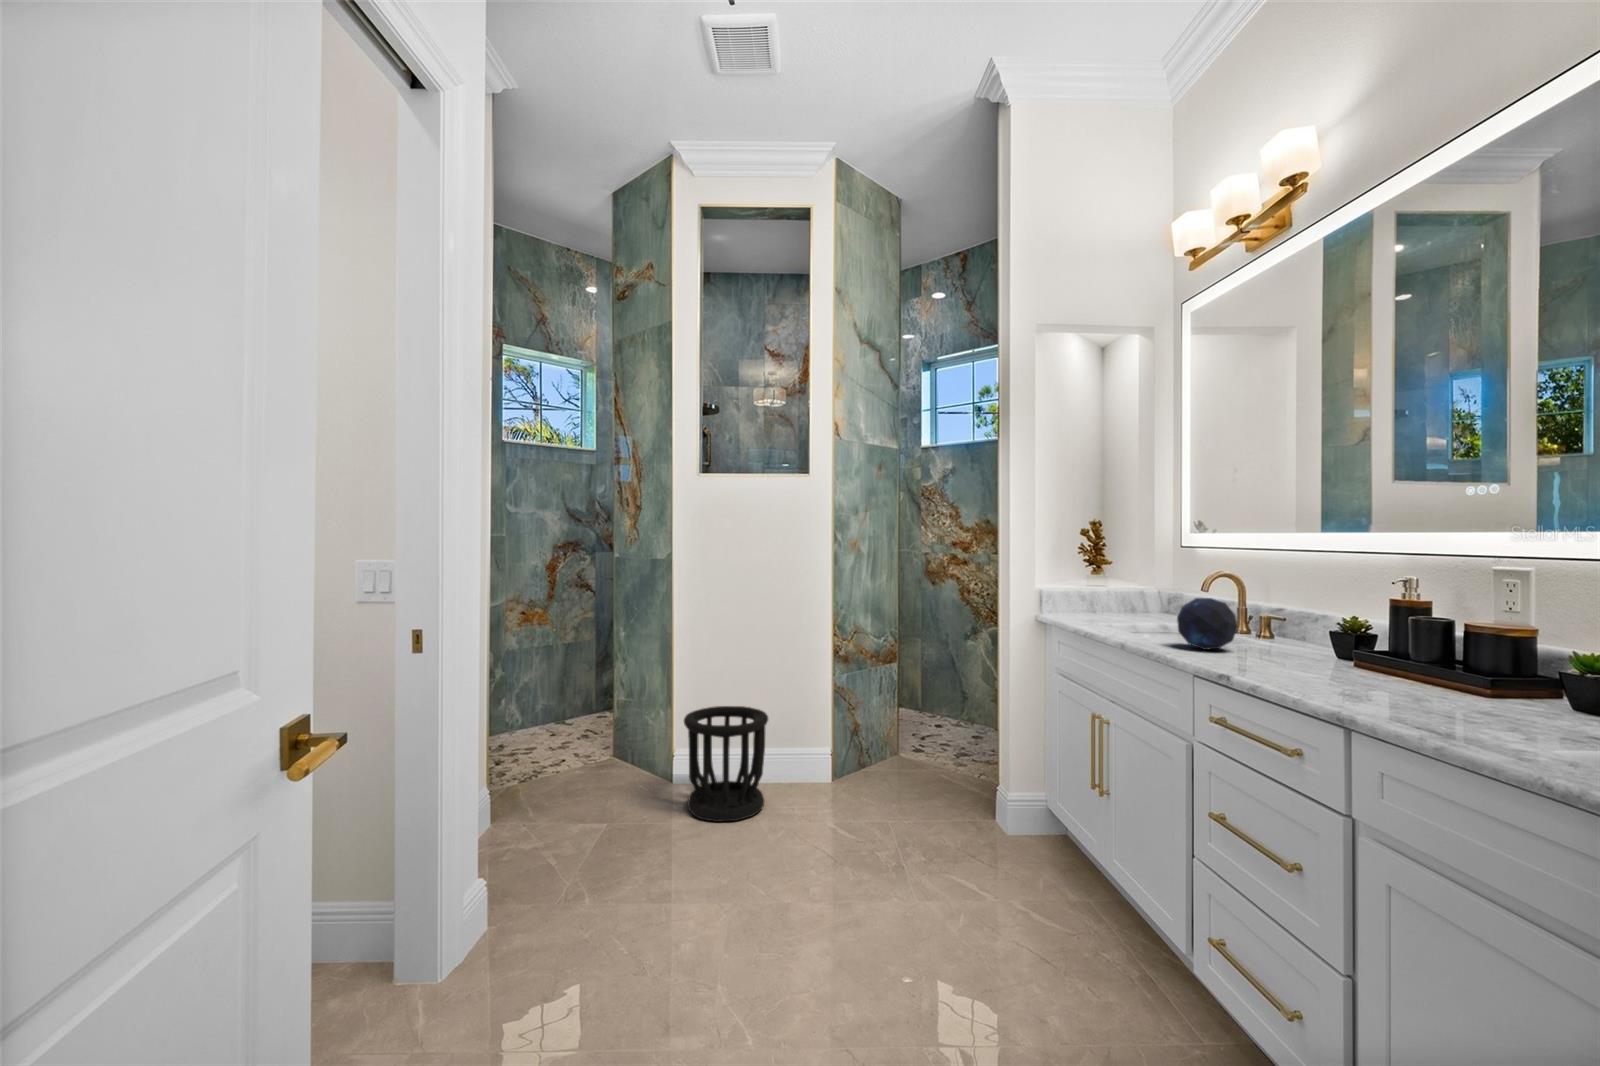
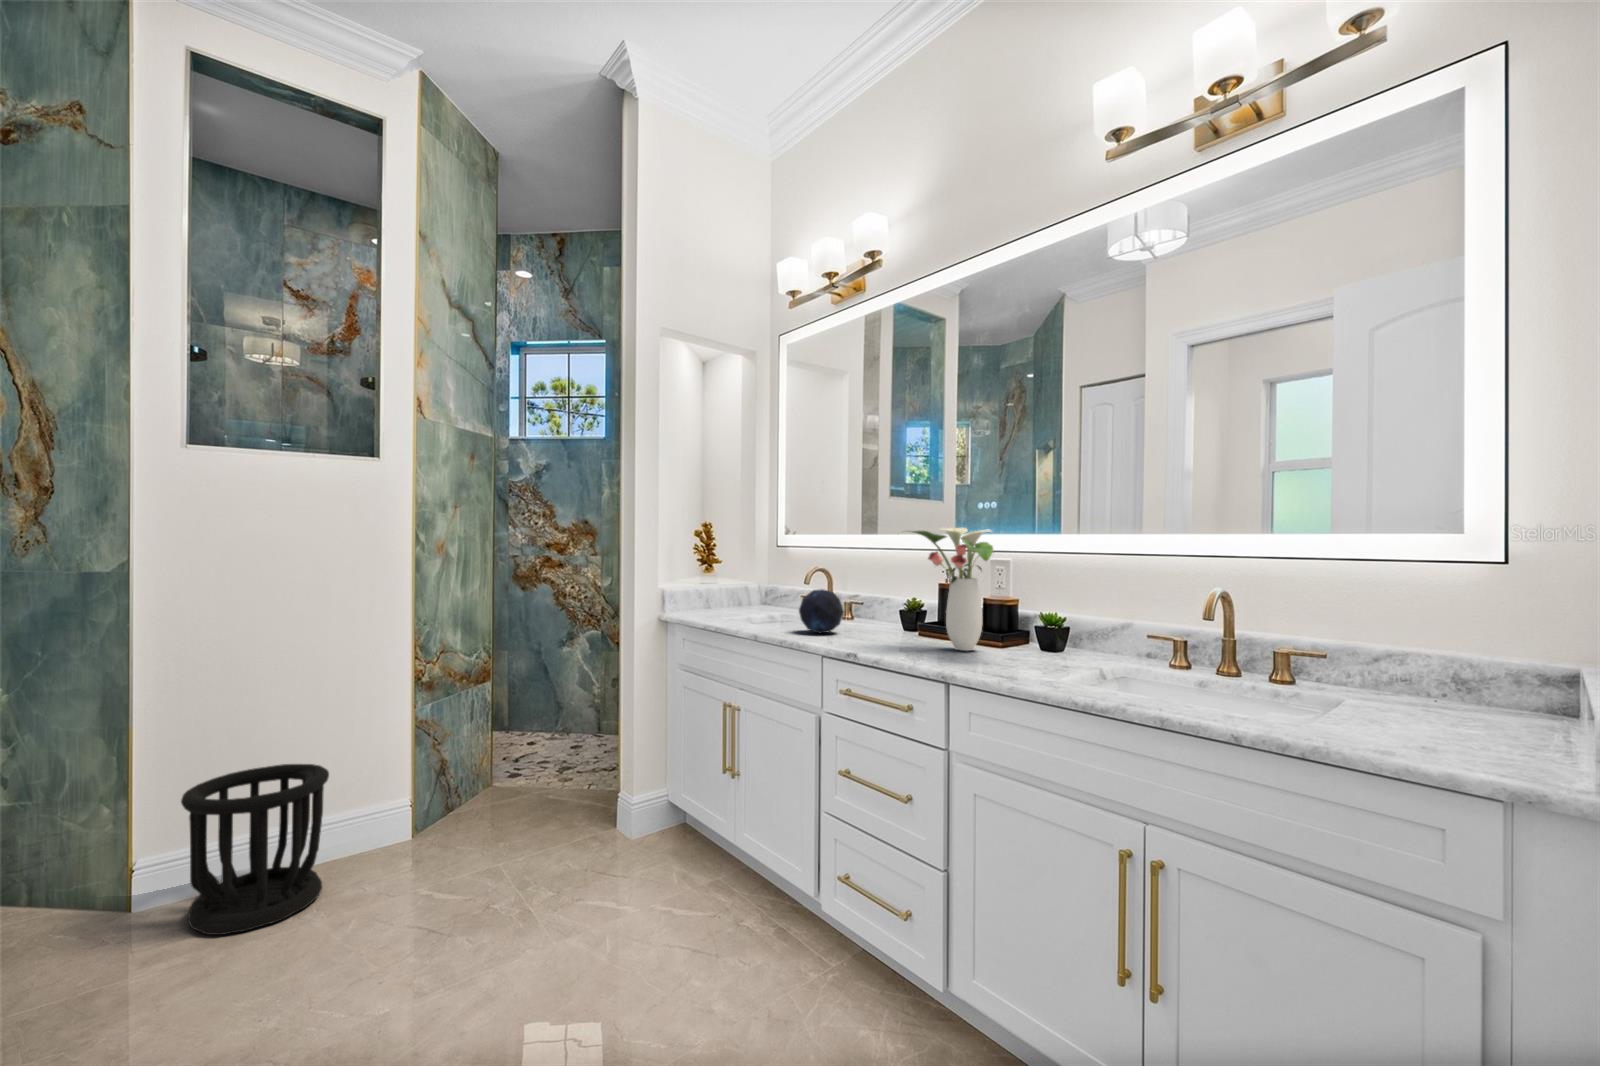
flower arrangement: none [1297,521,1465,693] -> present [913,527,993,651]

